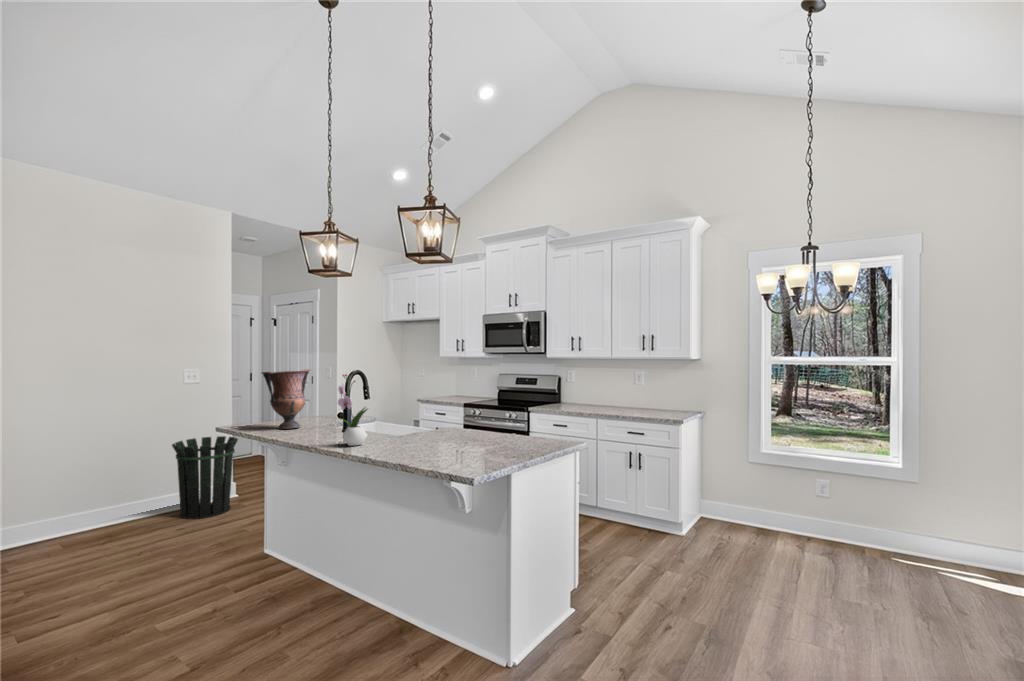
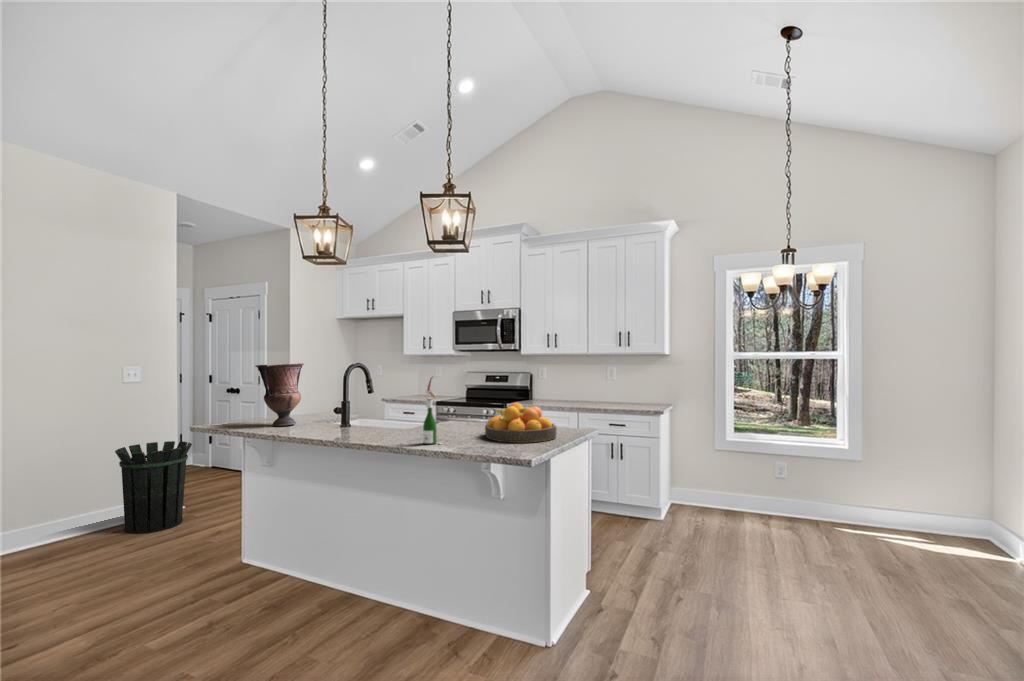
flower arrangement: present [338,374,367,446] -> none [359,365,392,439]
wine bottle: none [389,387,407,455] -> present [423,378,442,444]
fruit bowl: none [456,413,529,456] -> present [485,403,557,443]

